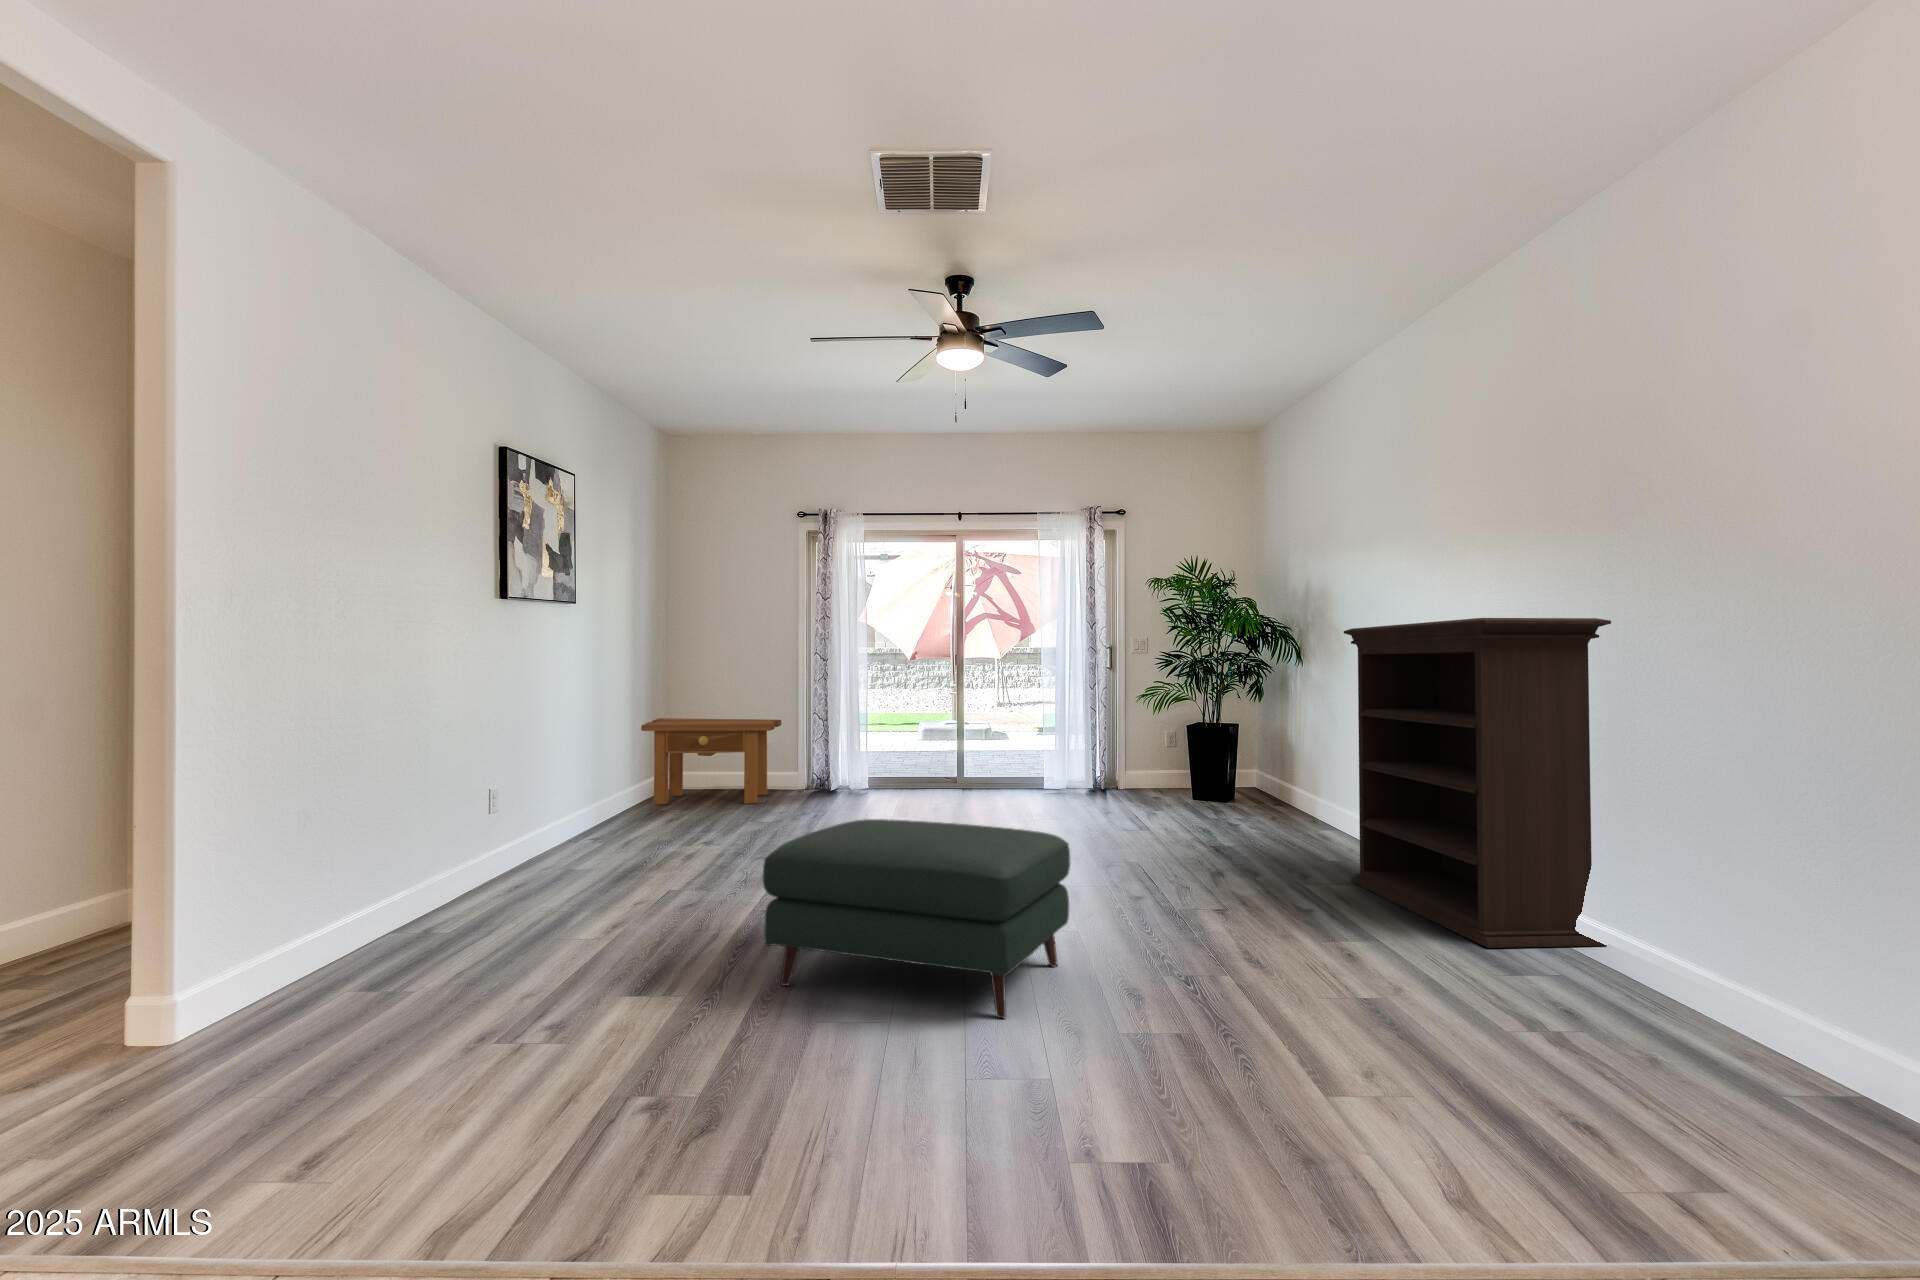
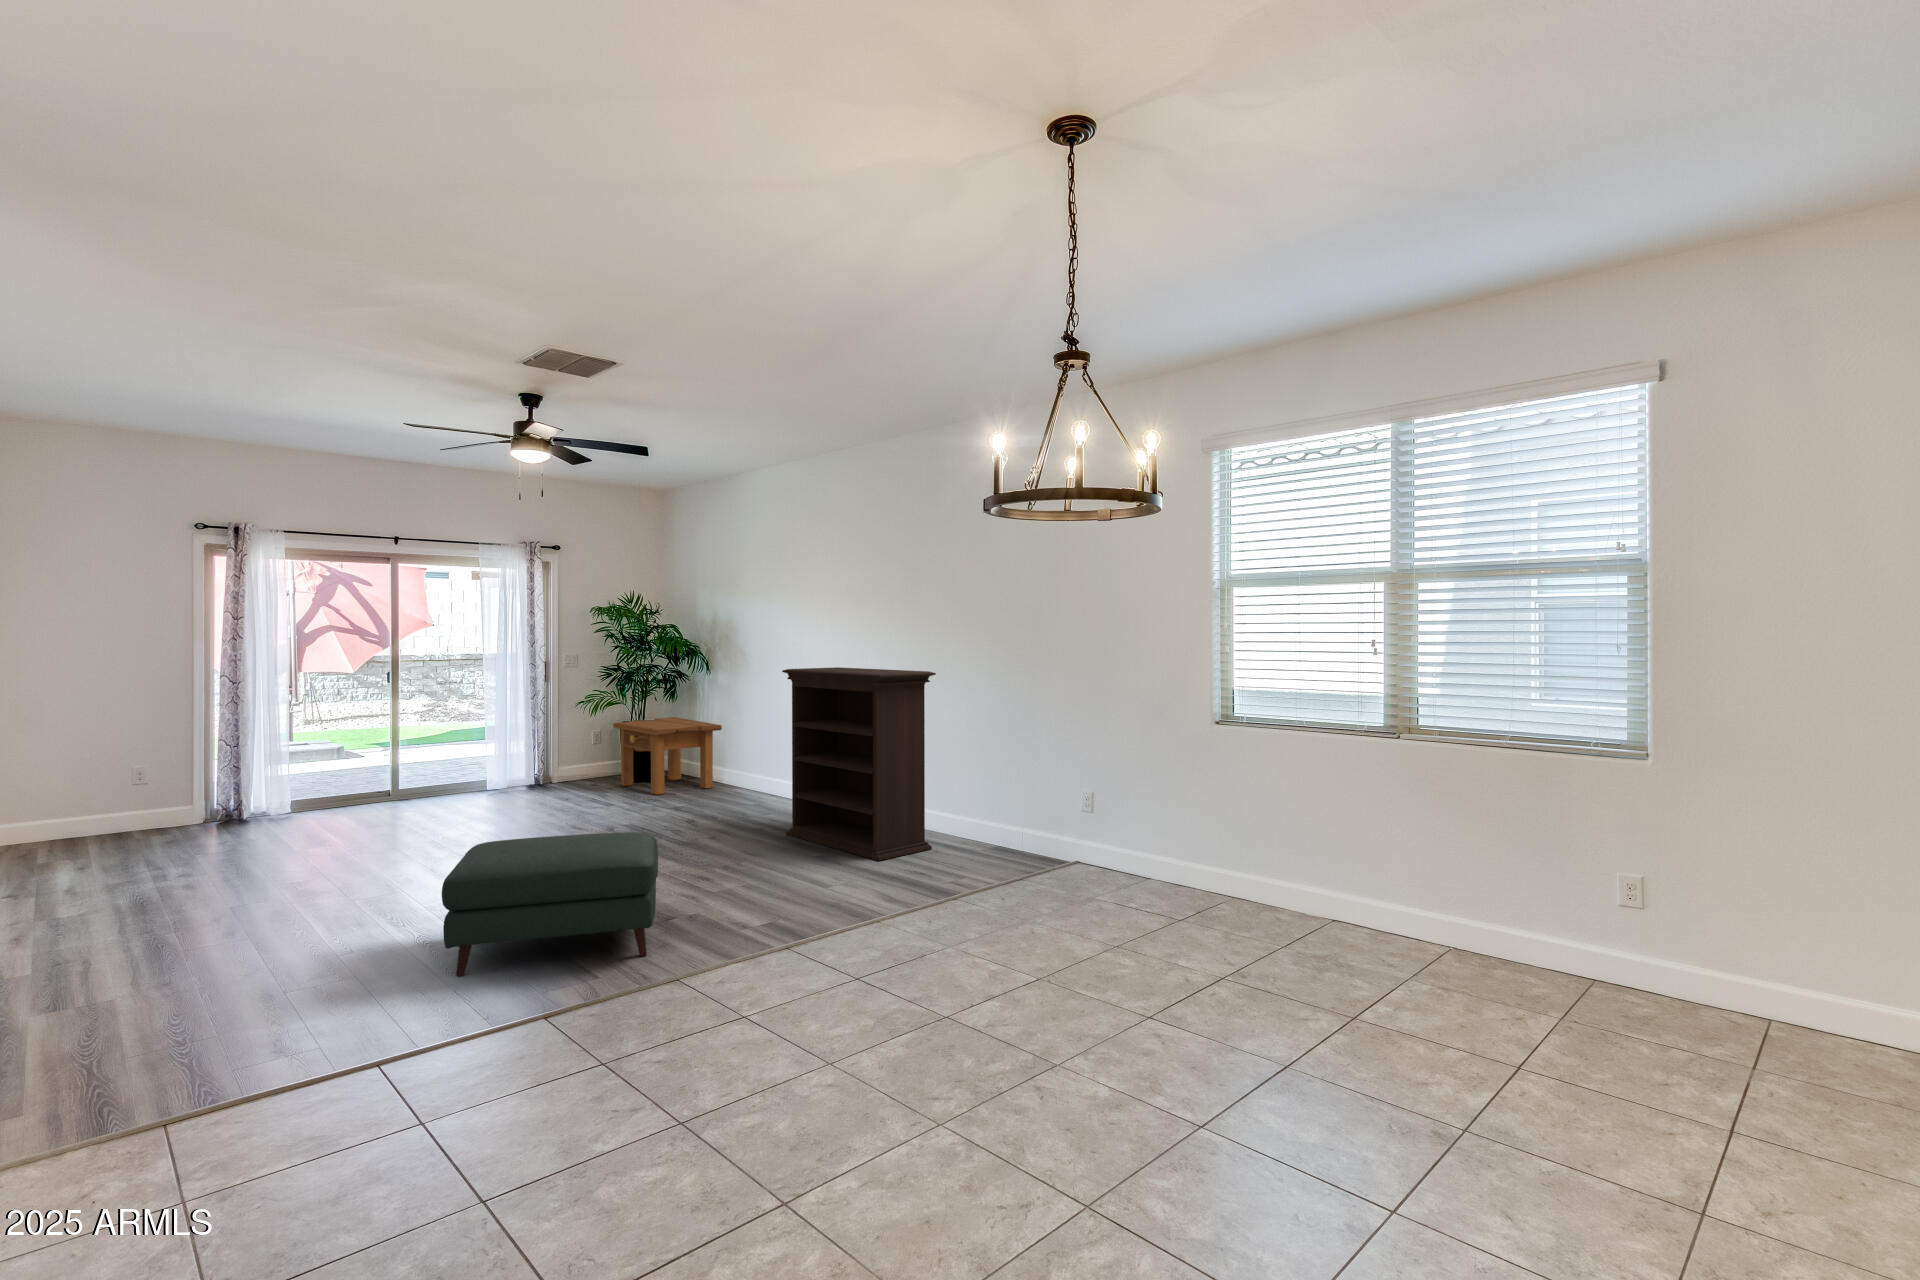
side table: present [641,718,781,804] -> present [613,717,722,794]

